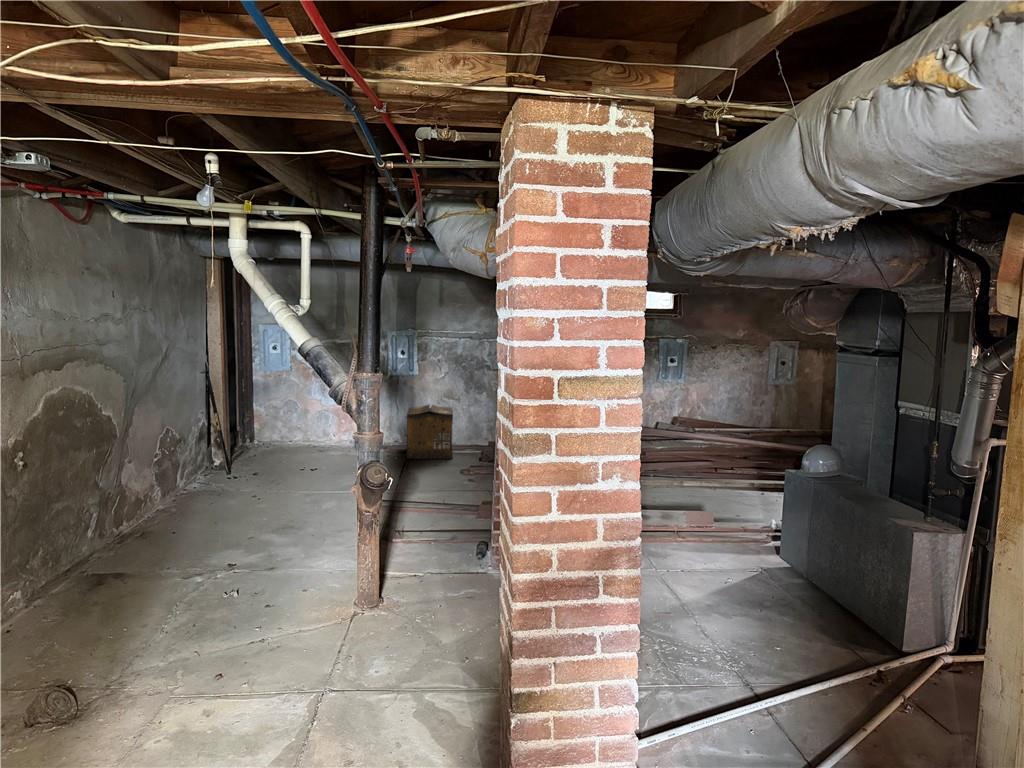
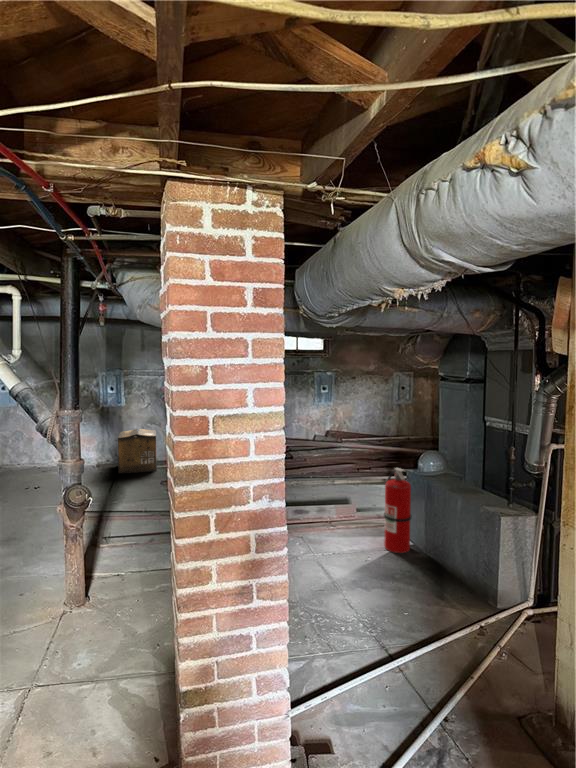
fire extinguisher: none [753,470,796,584] -> present [384,468,412,553]

